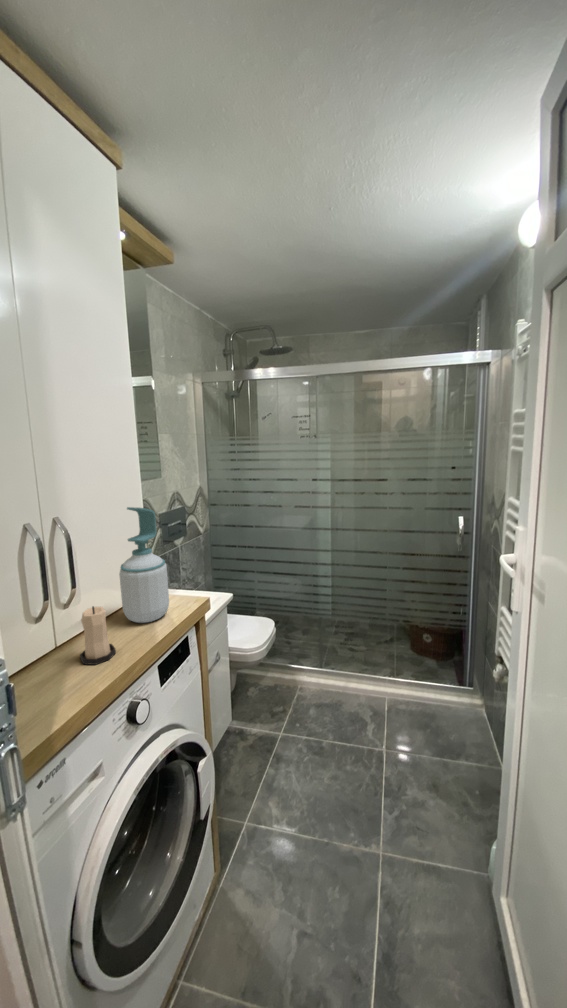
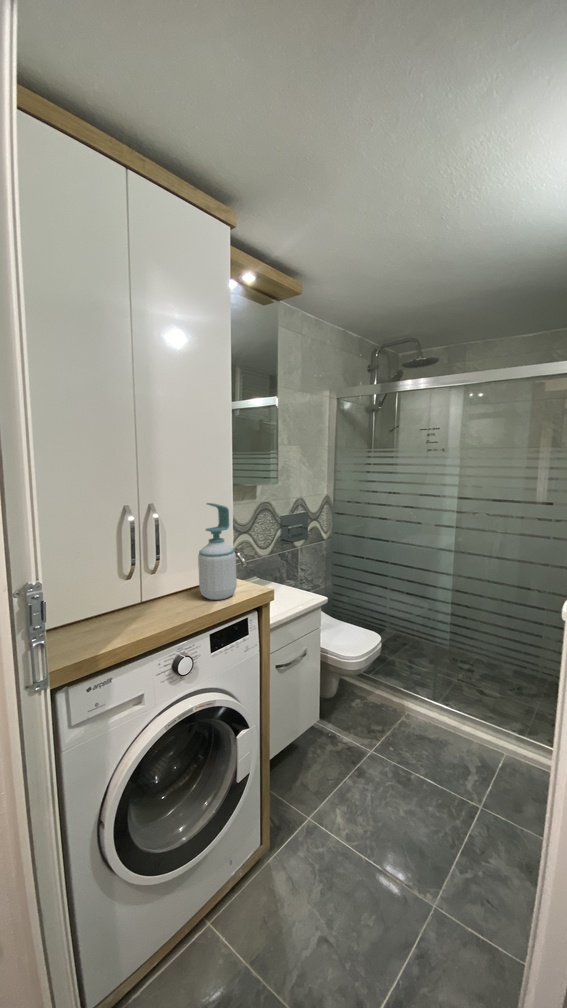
candle: present [80,606,116,665] -> none [151,575,177,620]

